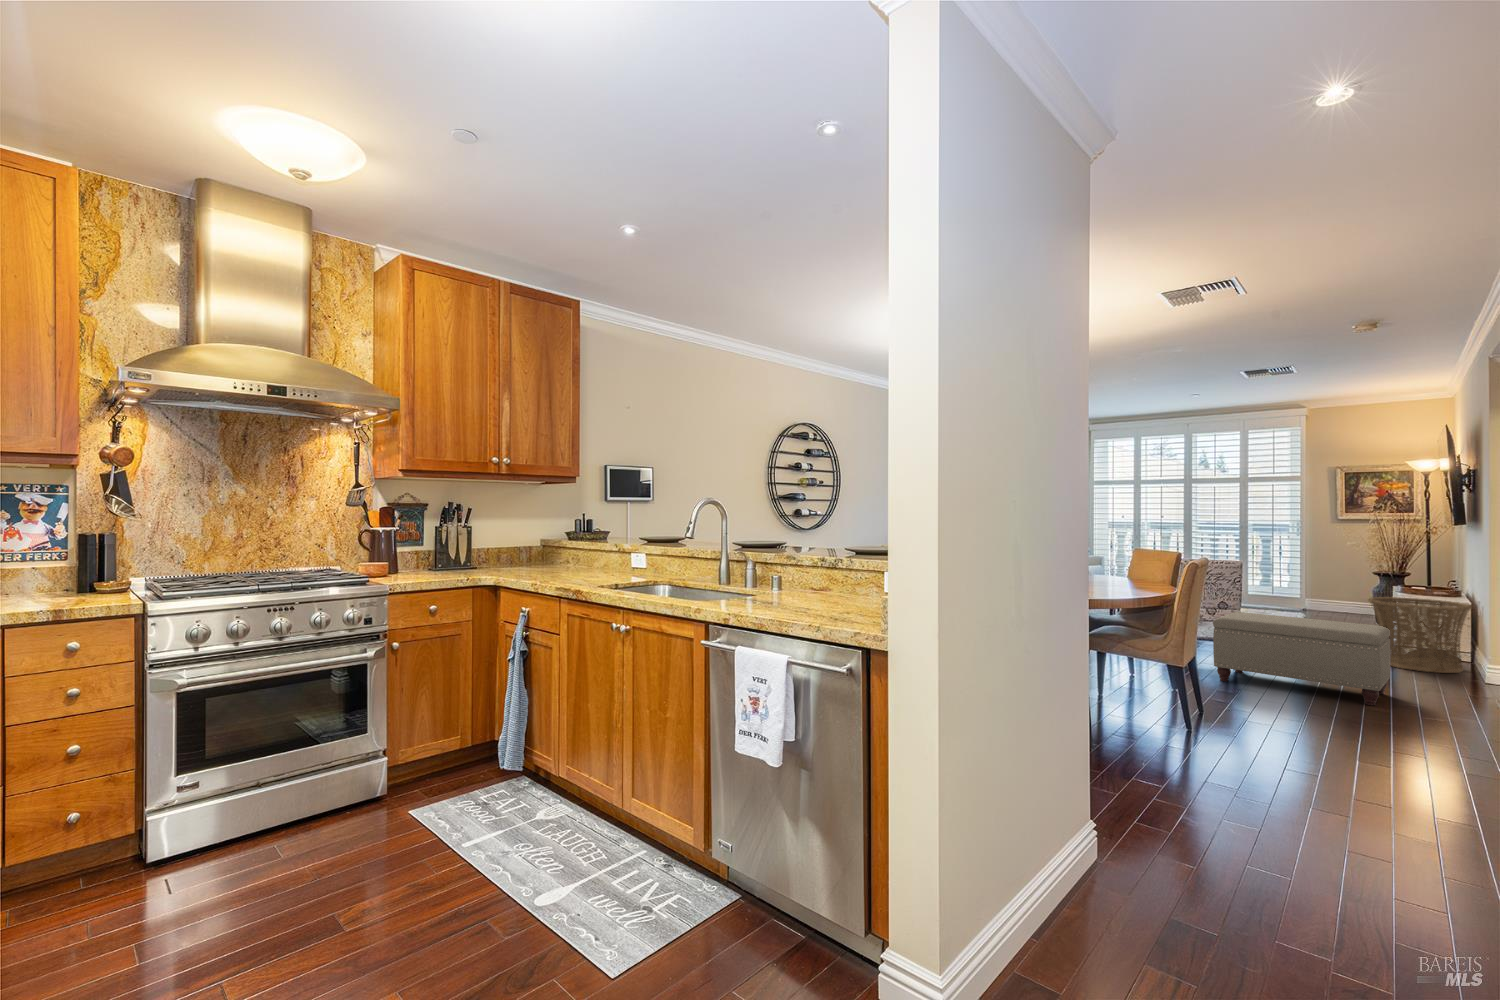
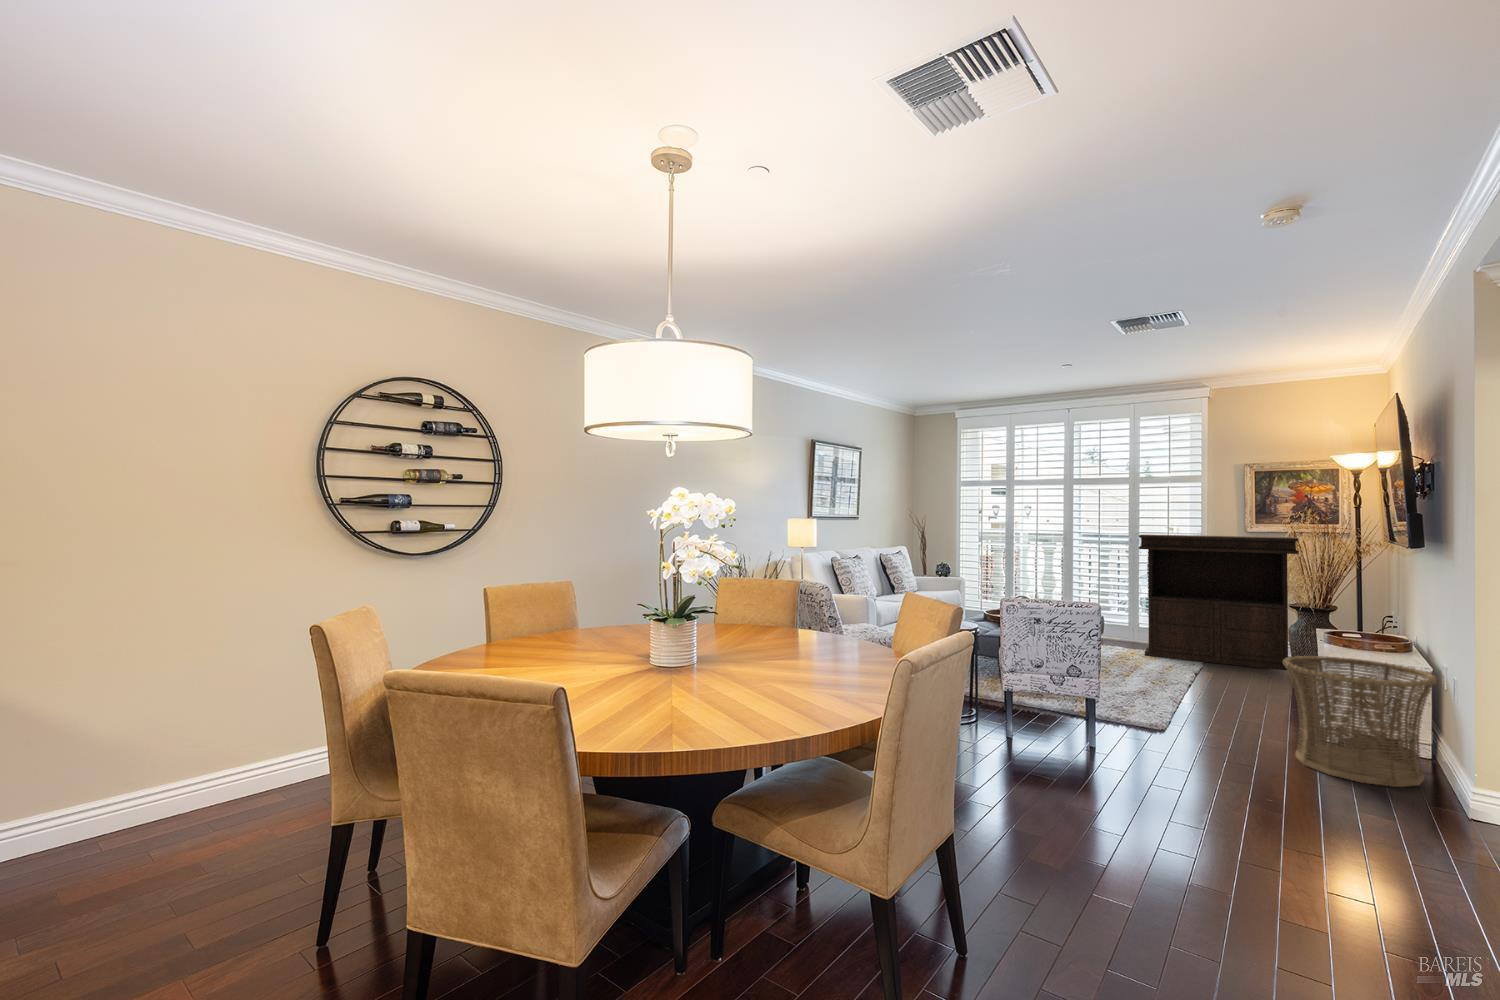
console table: none [1251,522,1380,623] -> present [1139,534,1299,671]
ottoman: present [1213,612,1390,705] -> none [1031,693,1319,899]

